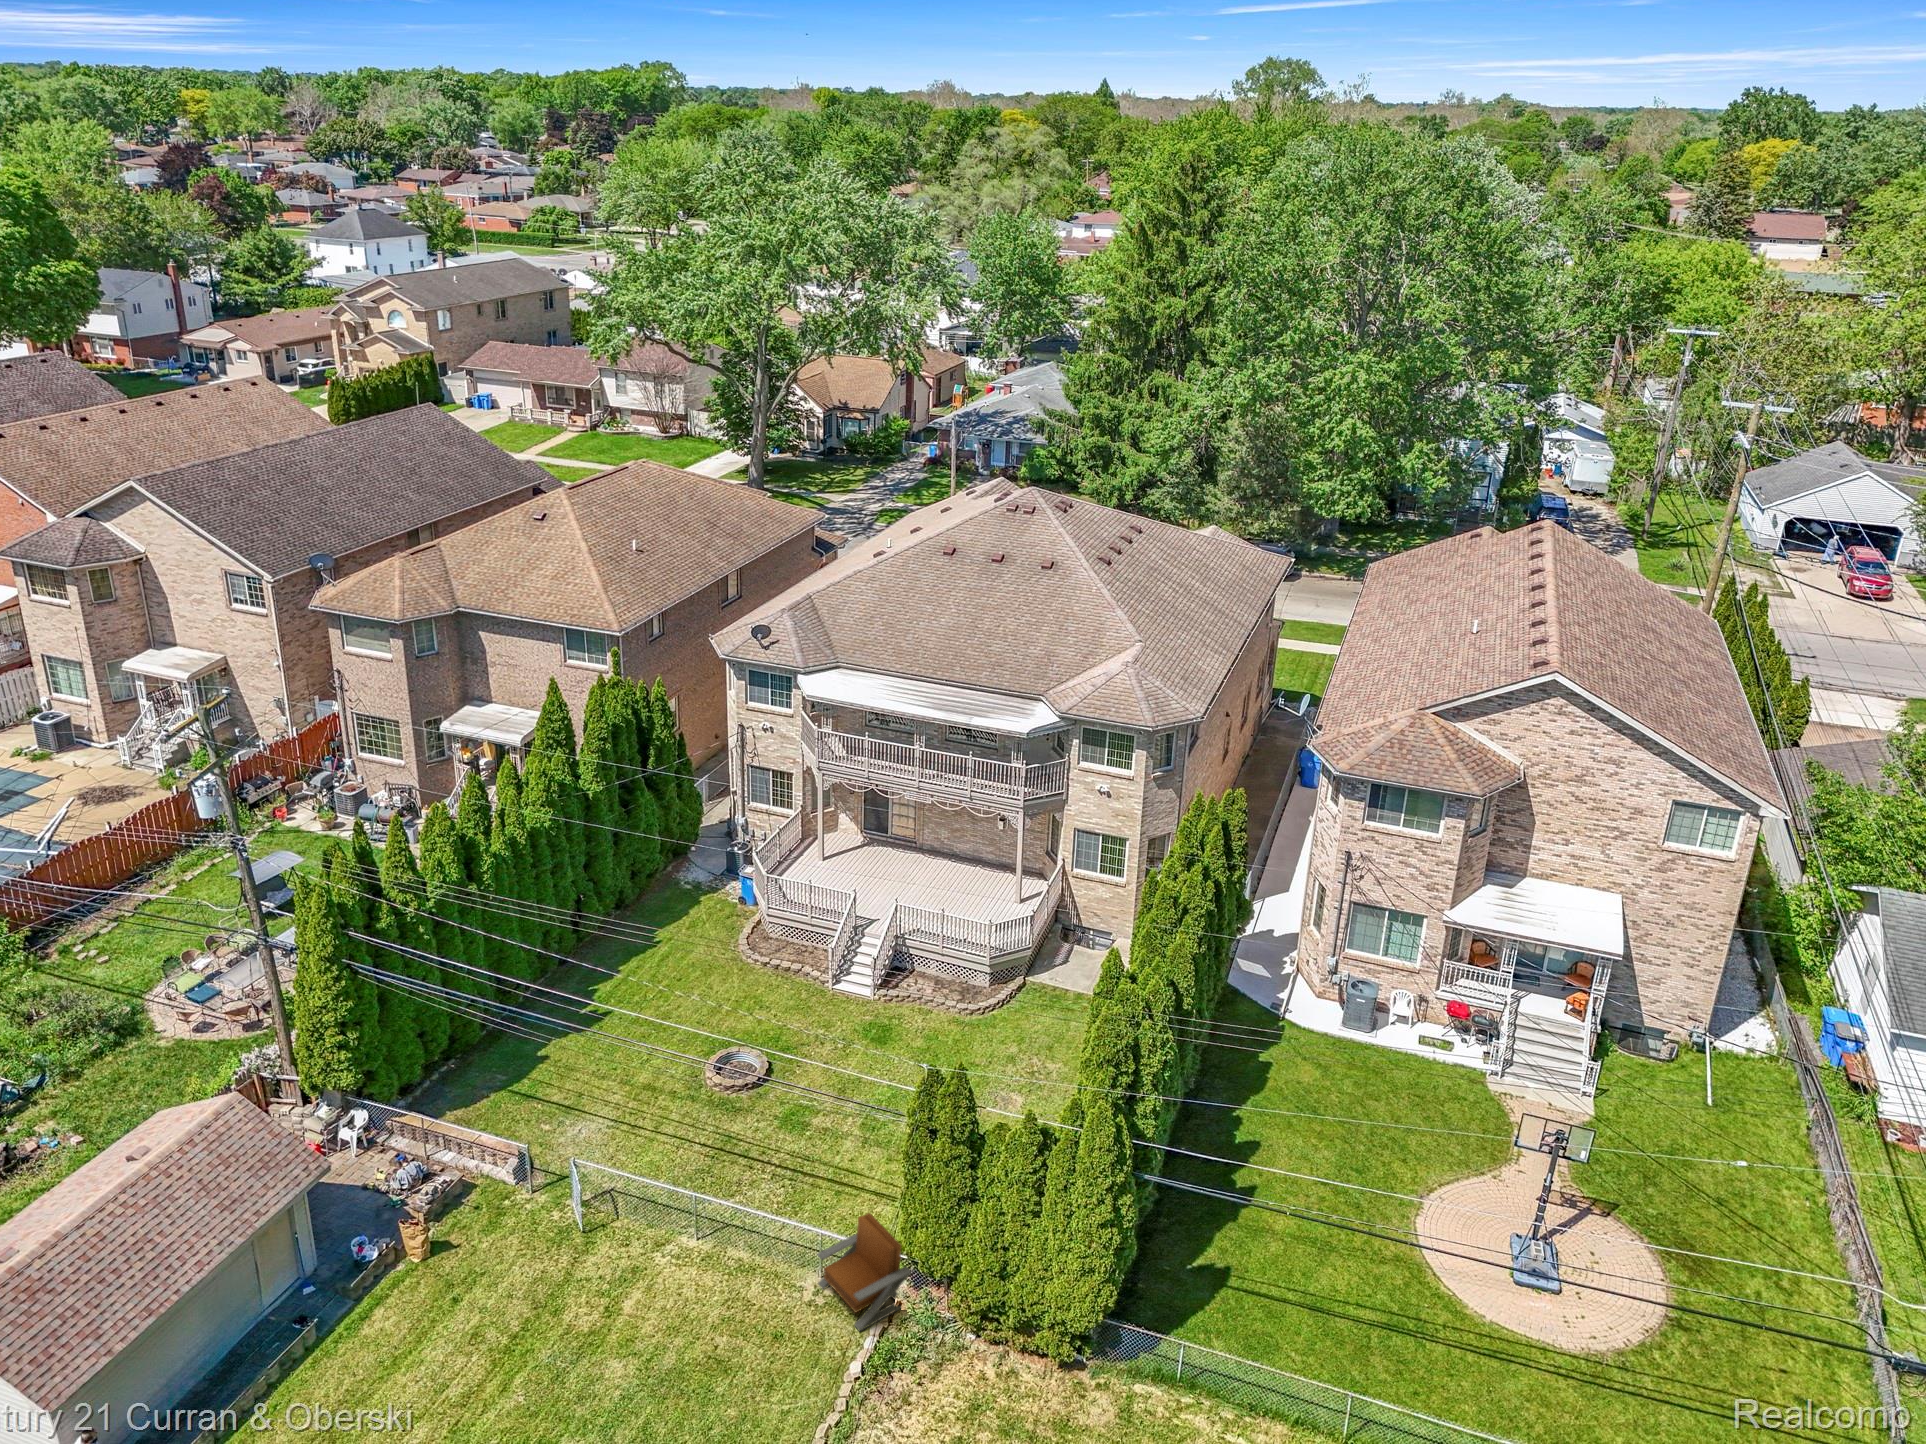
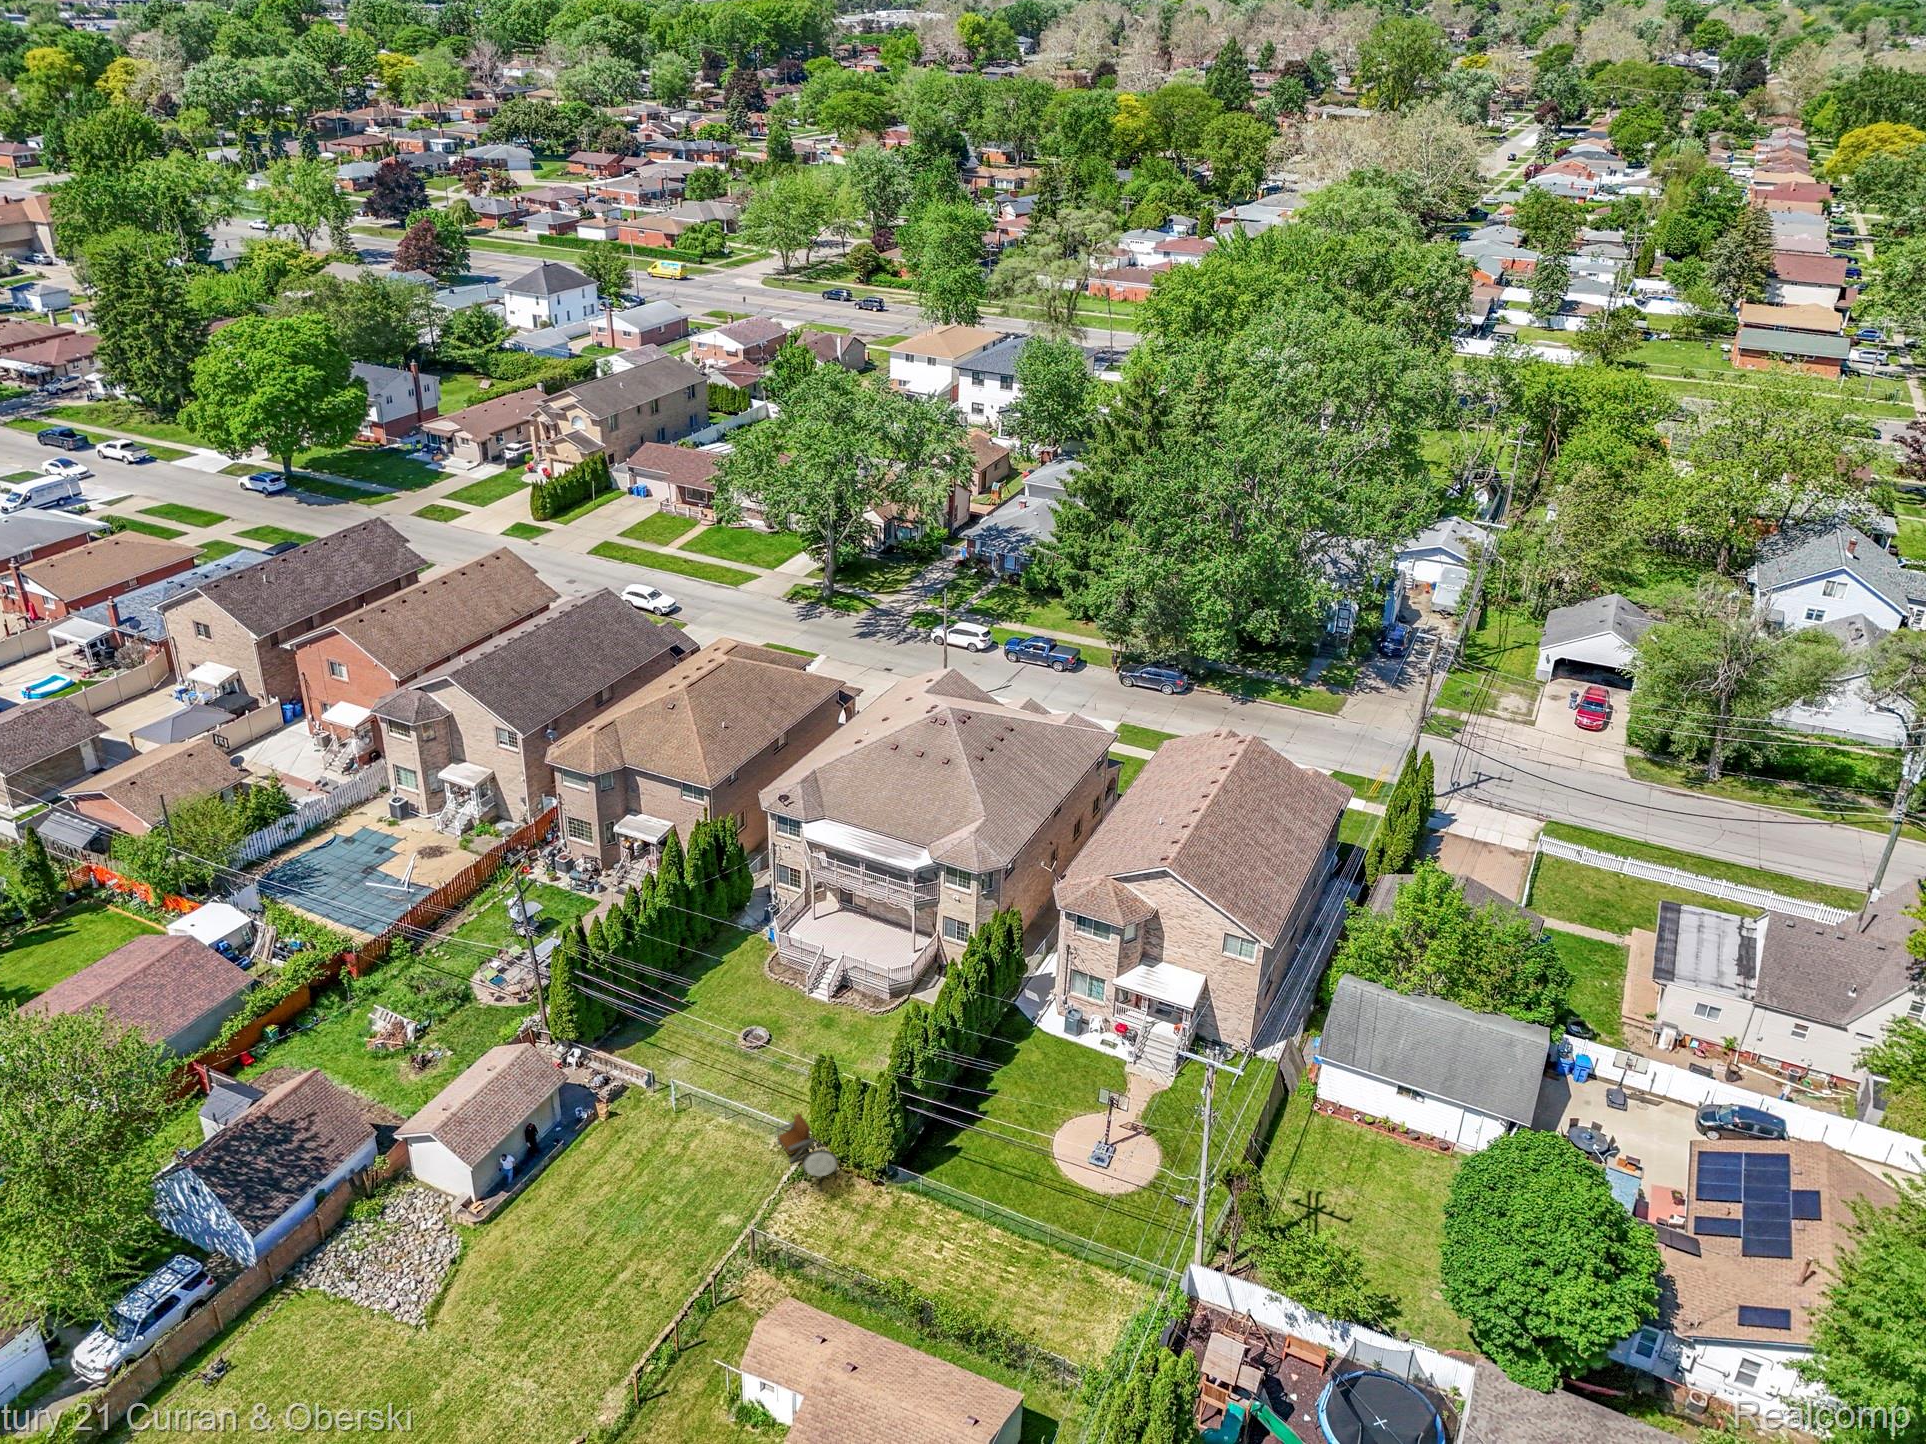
round table: none [895,1294,981,1395] -> present [802,1150,838,1189]

